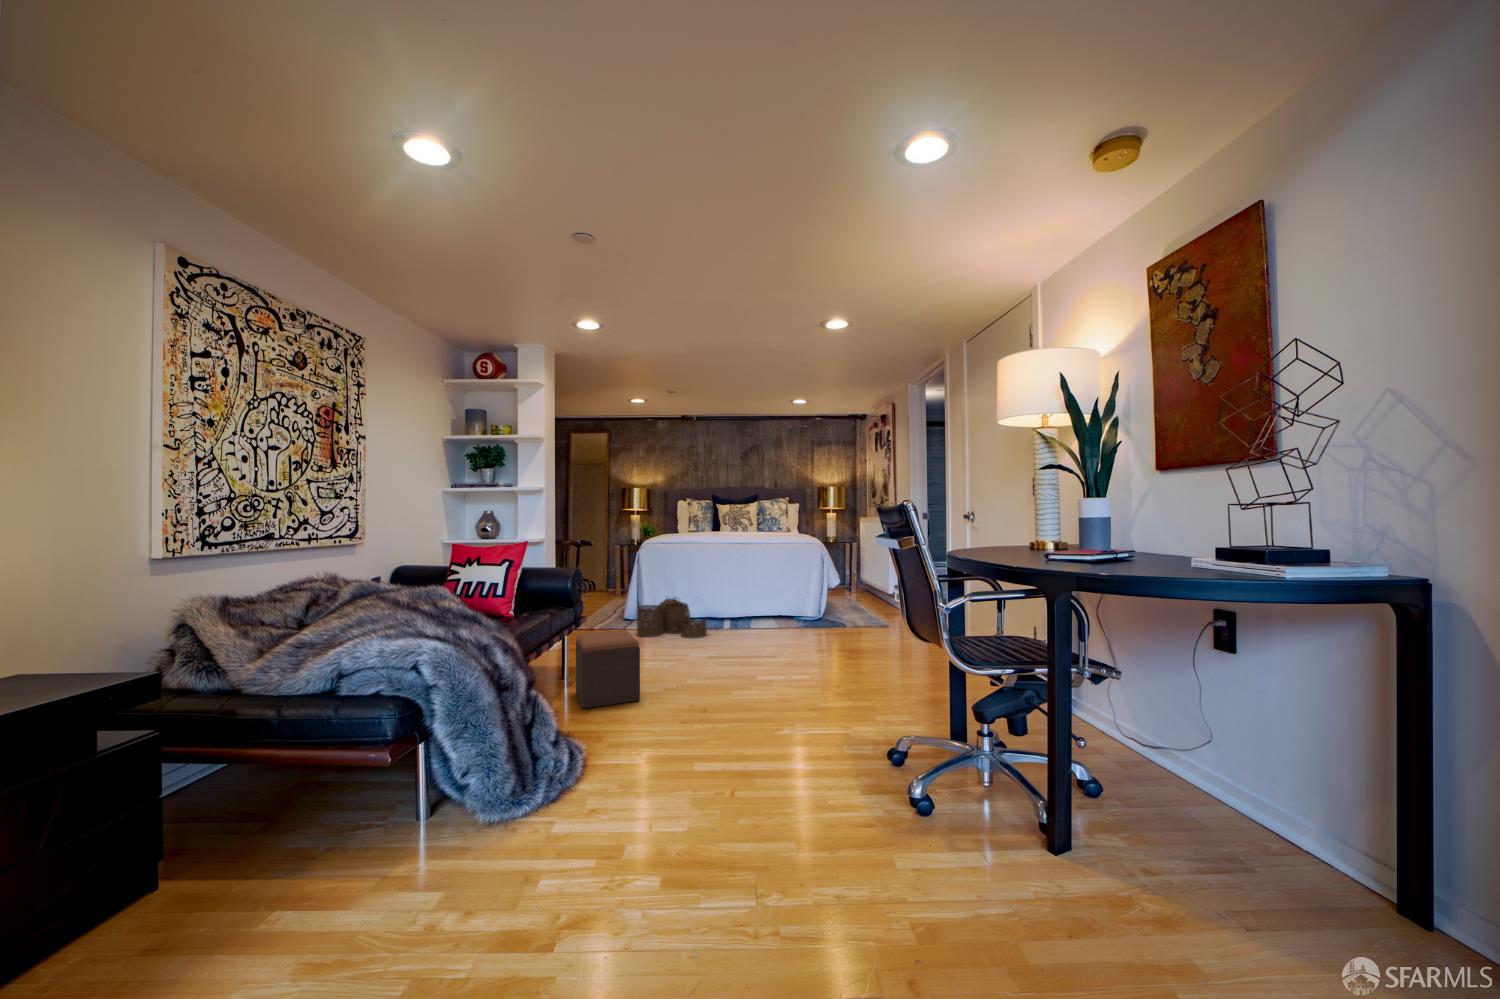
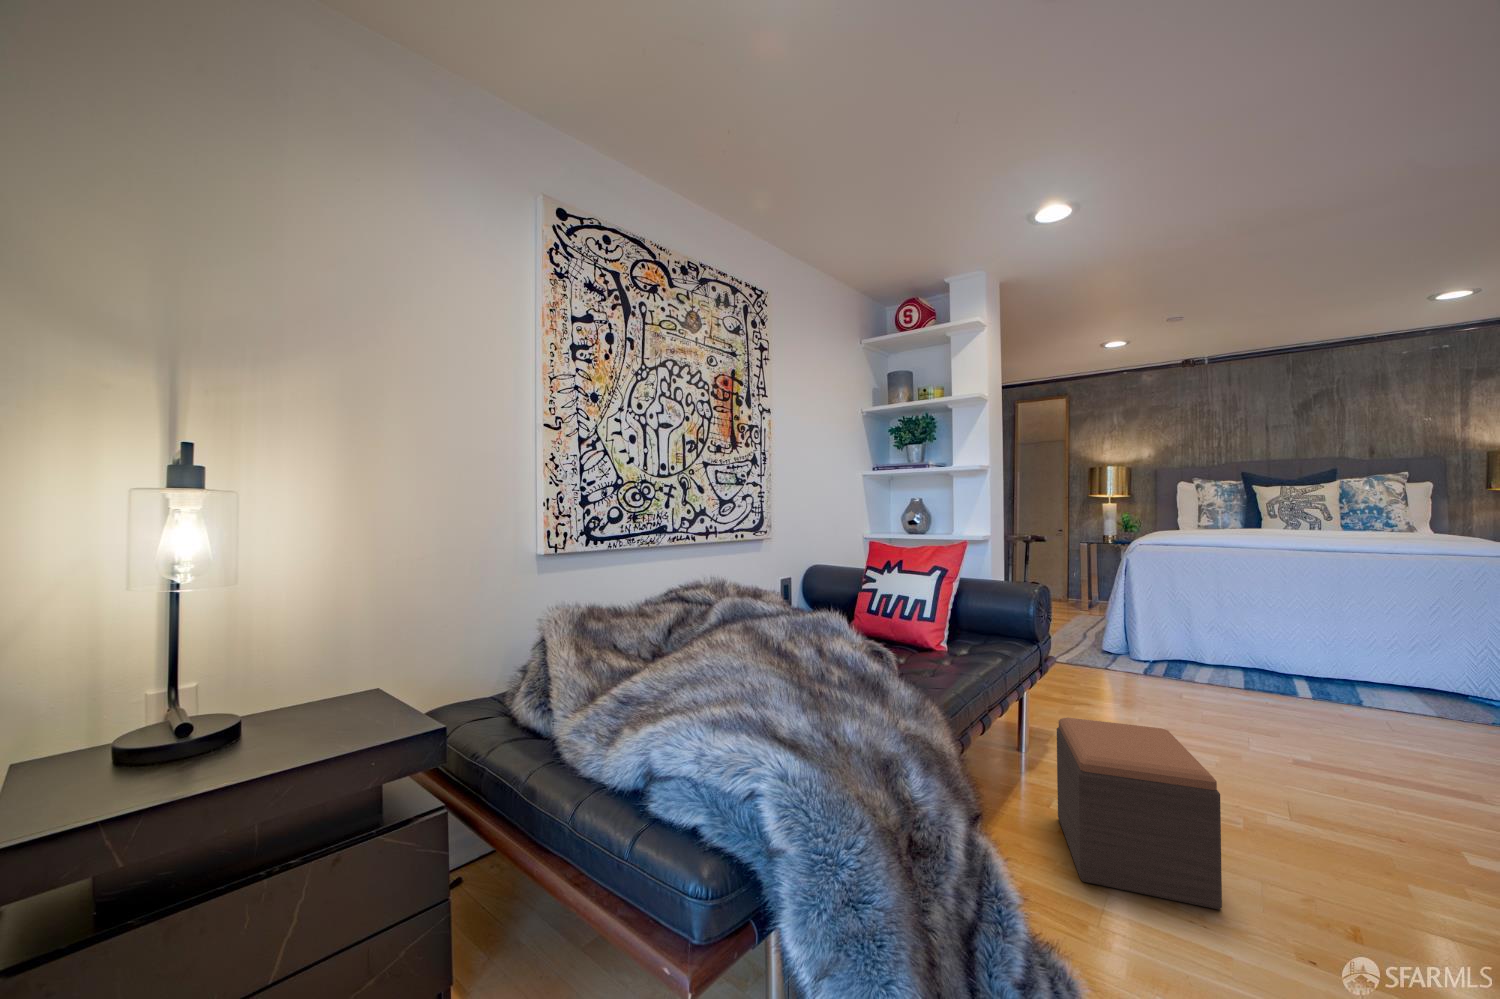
woven basket: present [637,598,707,638] -> none [1142,632,1307,729]

